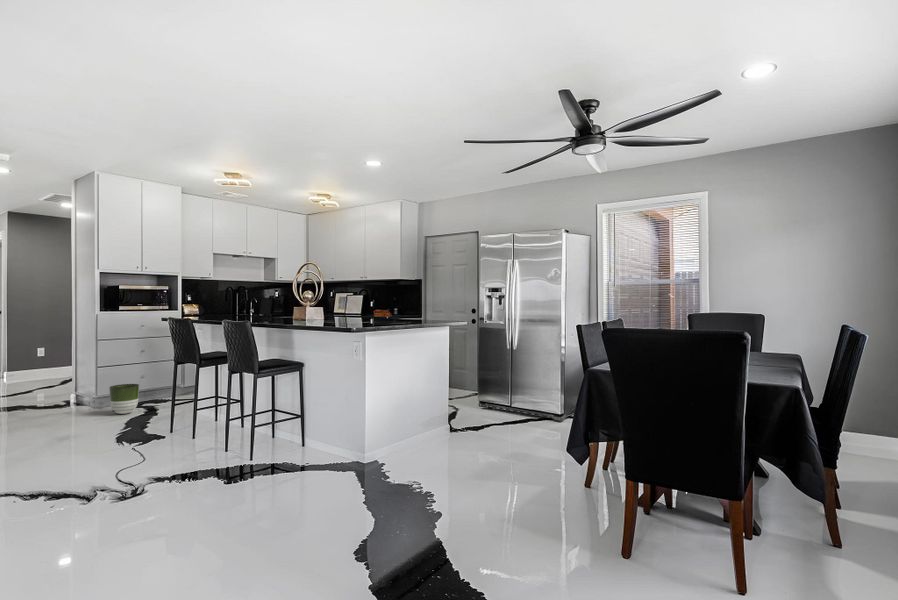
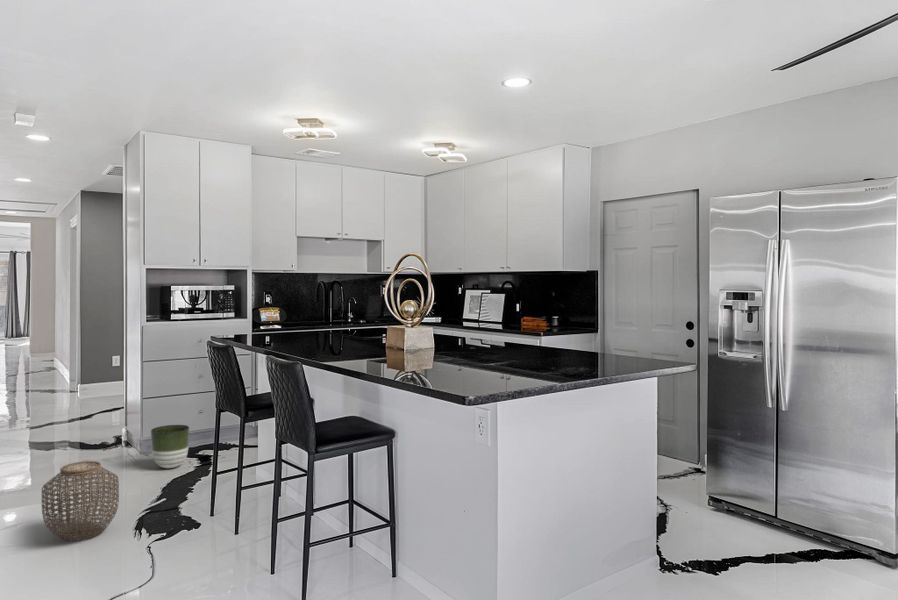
woven basket: none [51,398,107,450] -> present [42,461,119,541]

